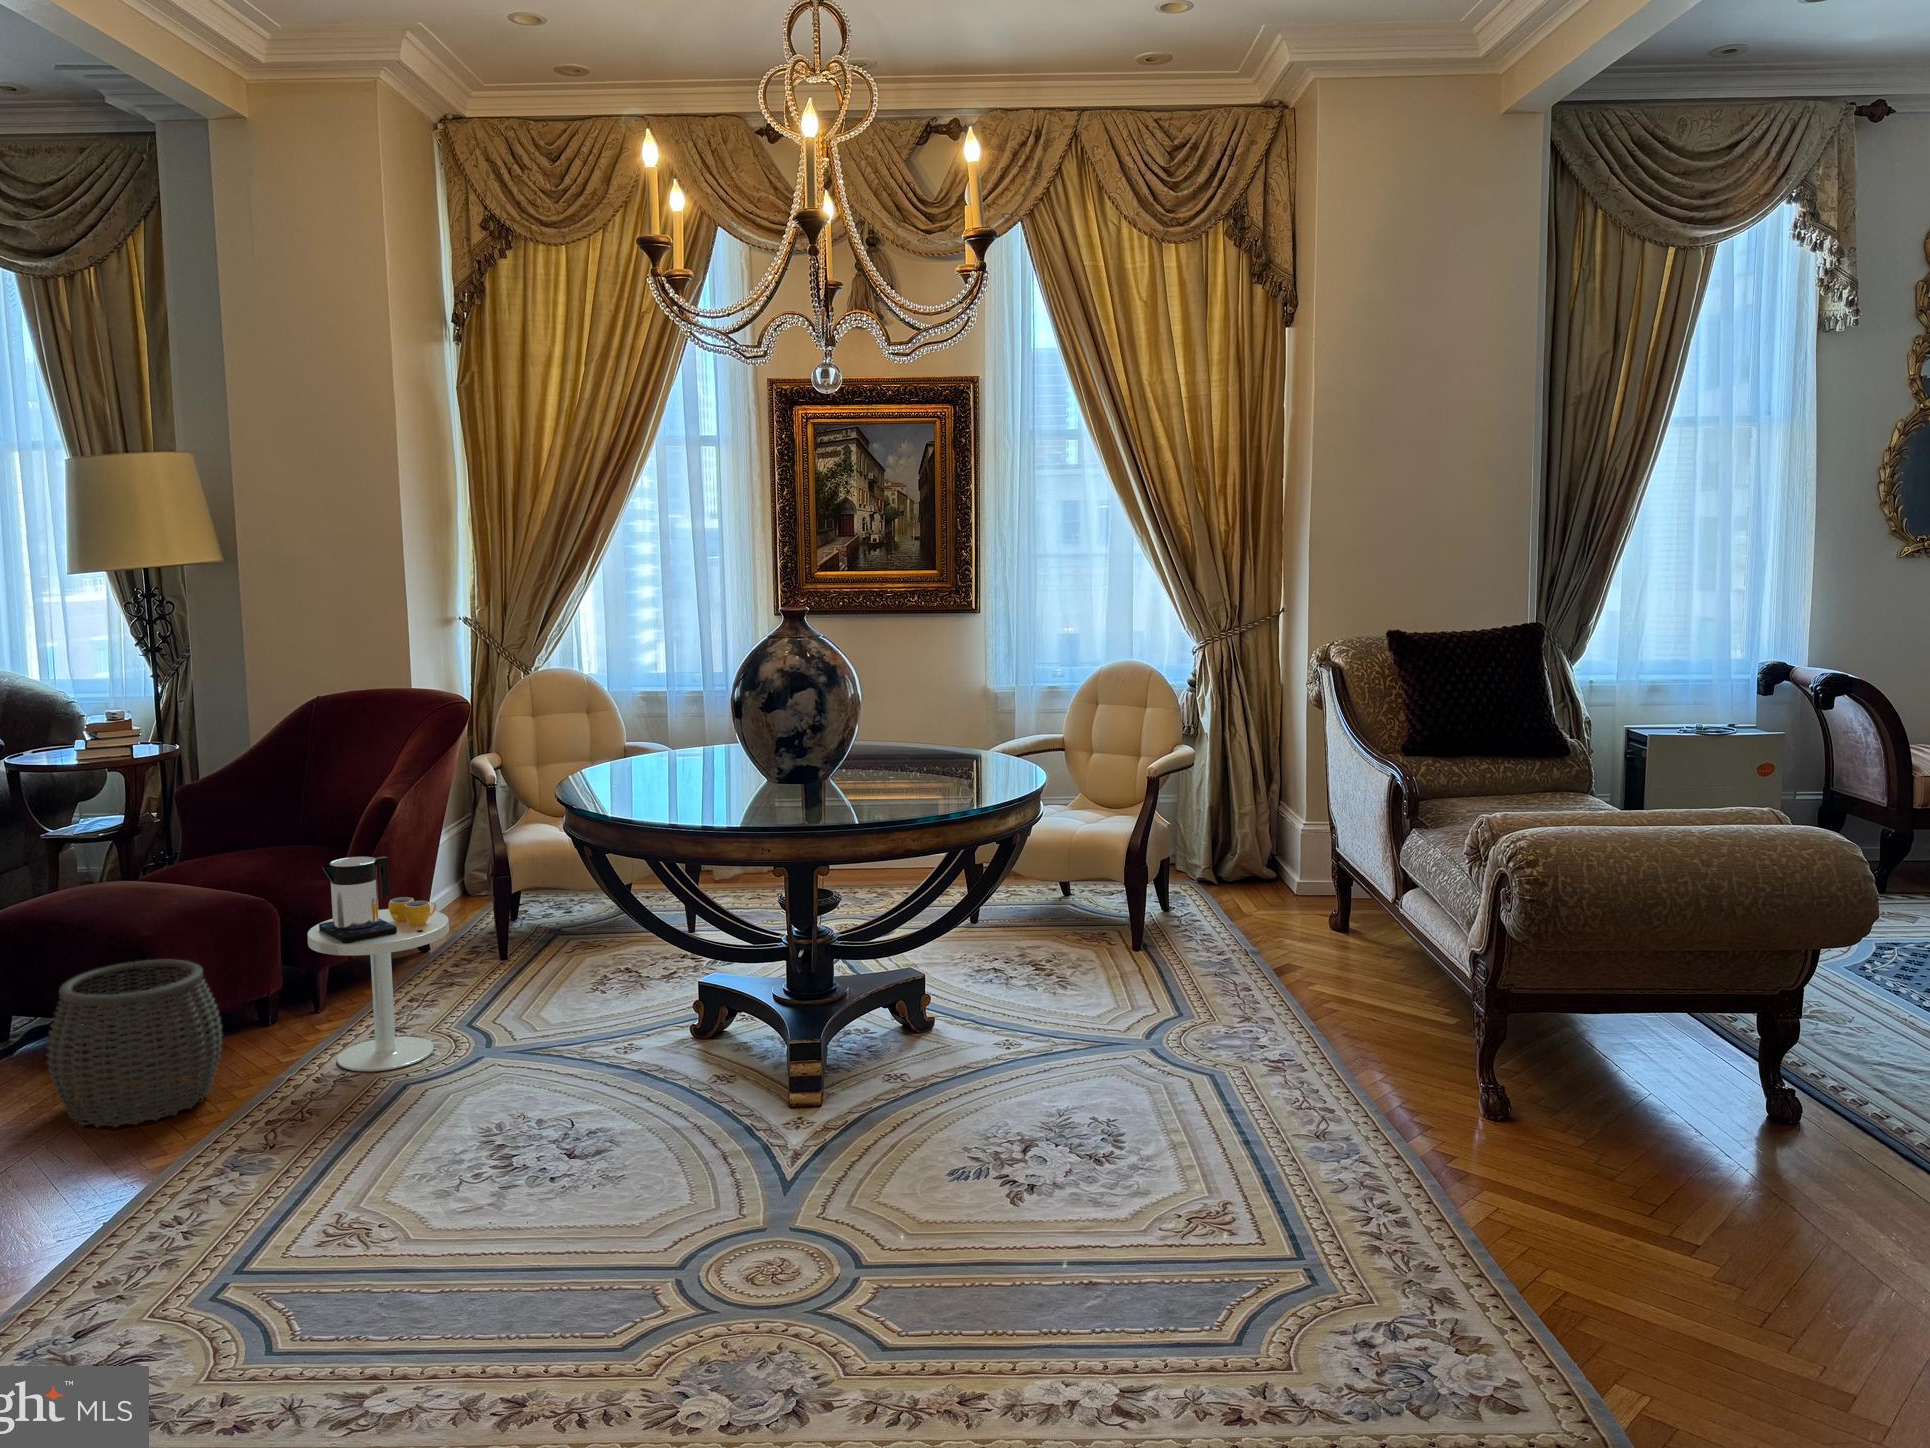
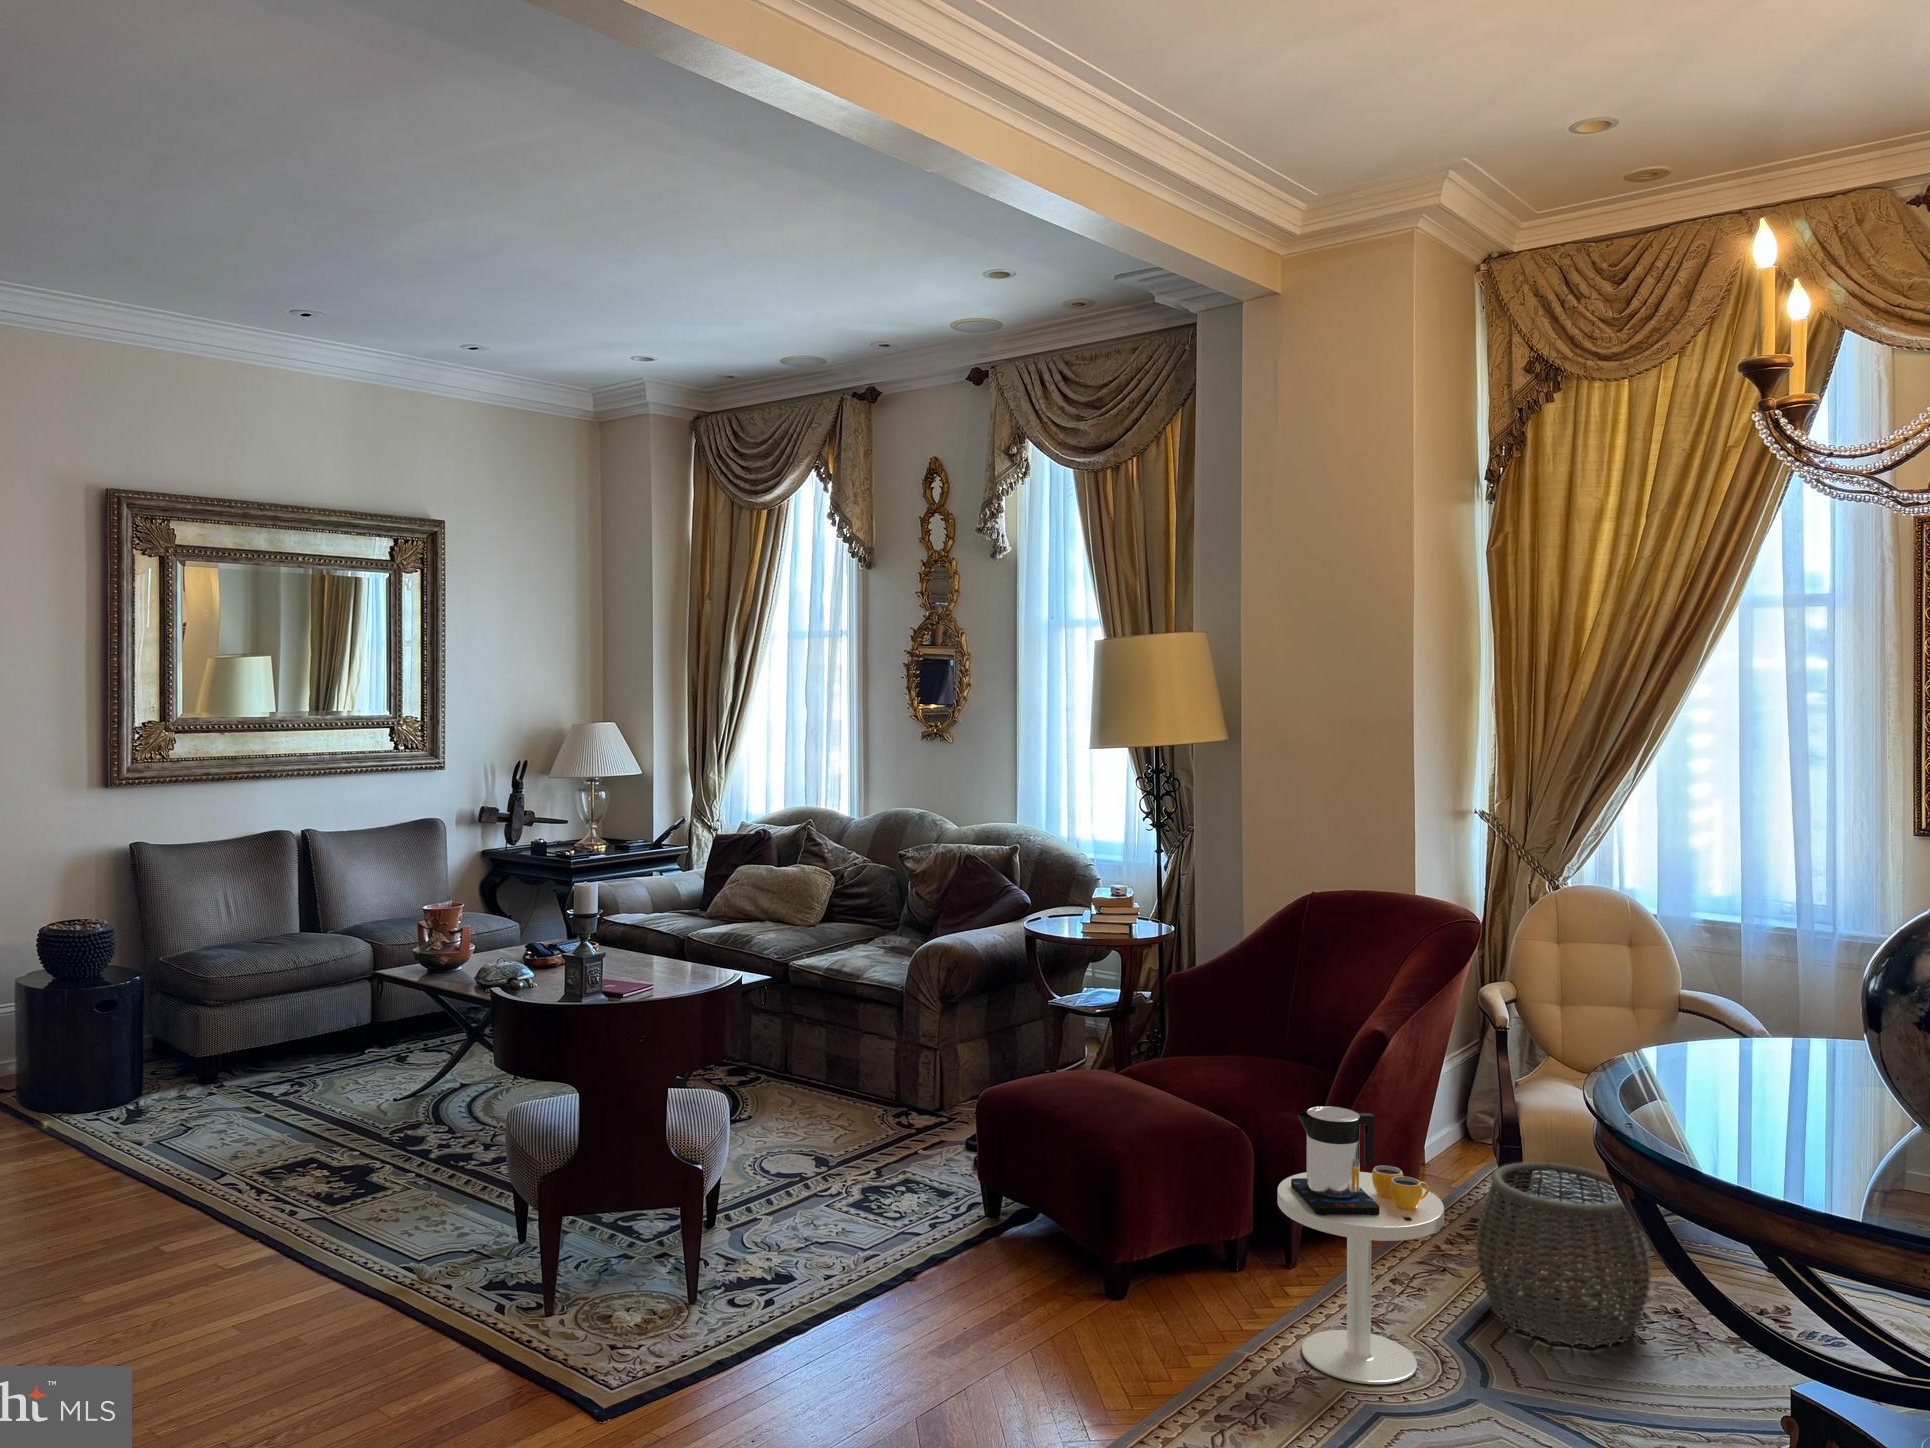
woven basket: present [47,960,222,1127] -> present [1476,1162,1651,1348]

